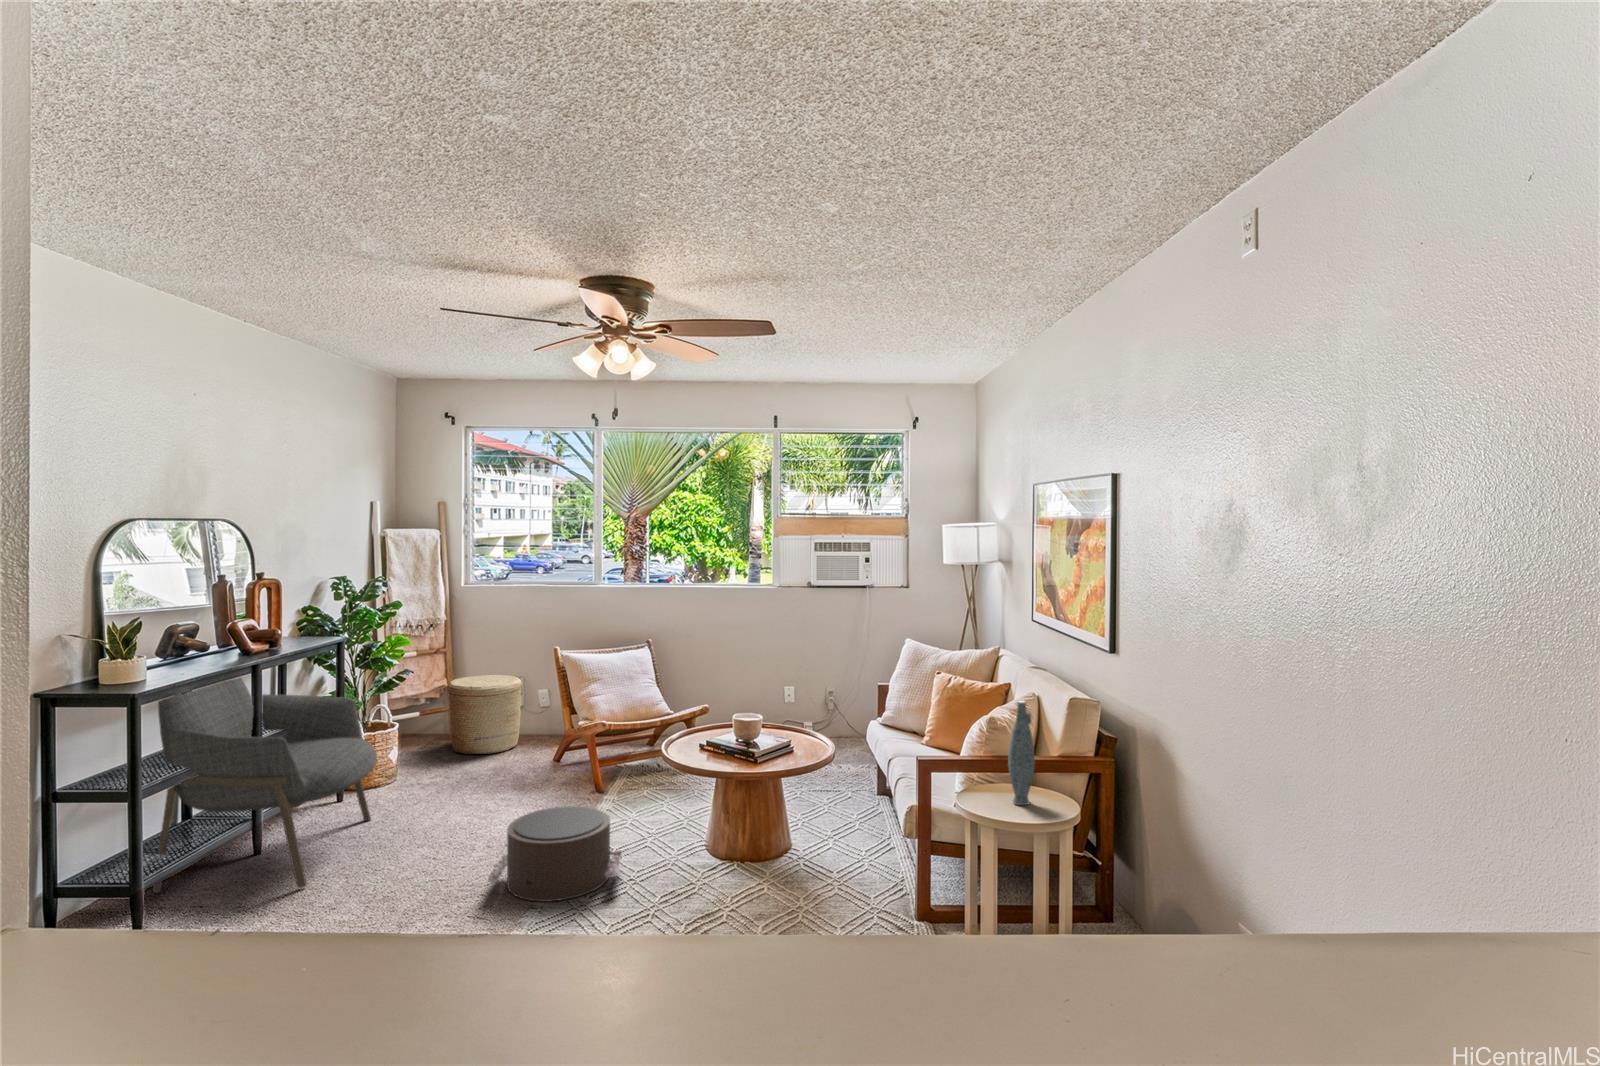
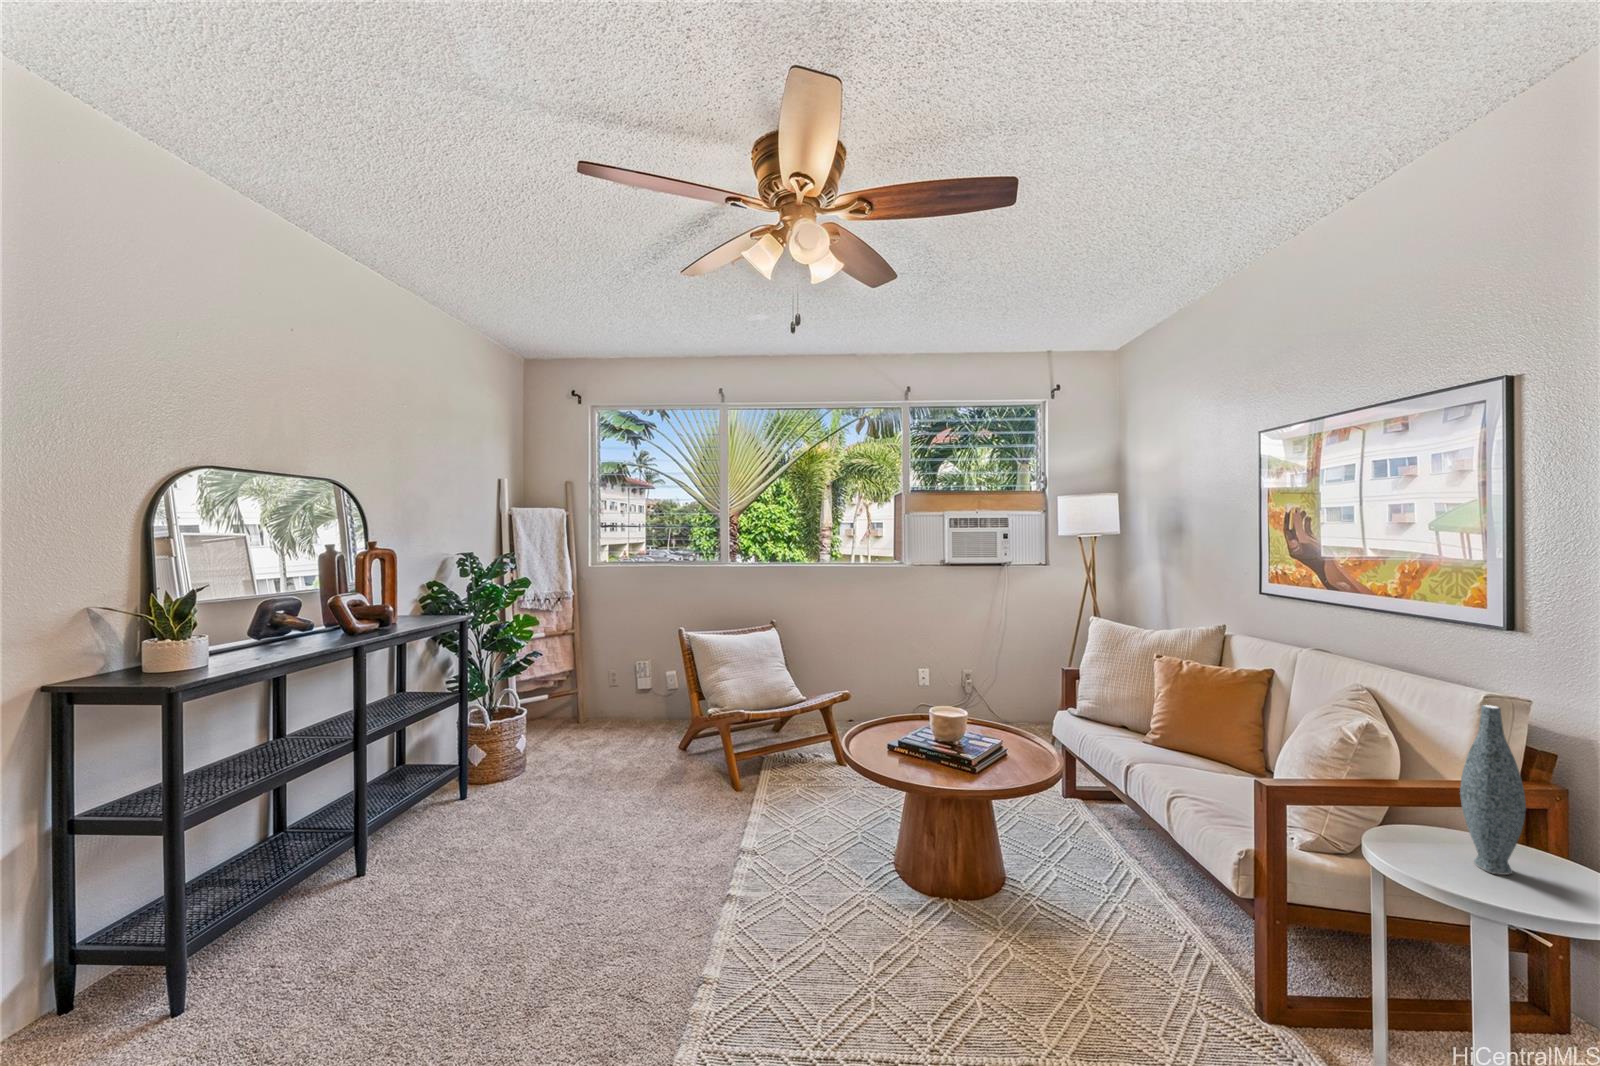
woven basket: present [447,675,522,754] -> none [576,656,651,740]
armchair: present [153,678,377,893] -> none [222,639,502,938]
pouf: present [488,806,621,902] -> none [642,824,813,968]

